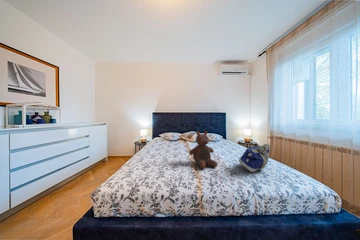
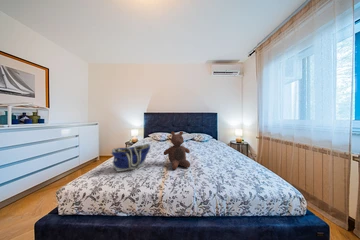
tote bag: present [239,144,270,172] -> present [111,144,150,171]

